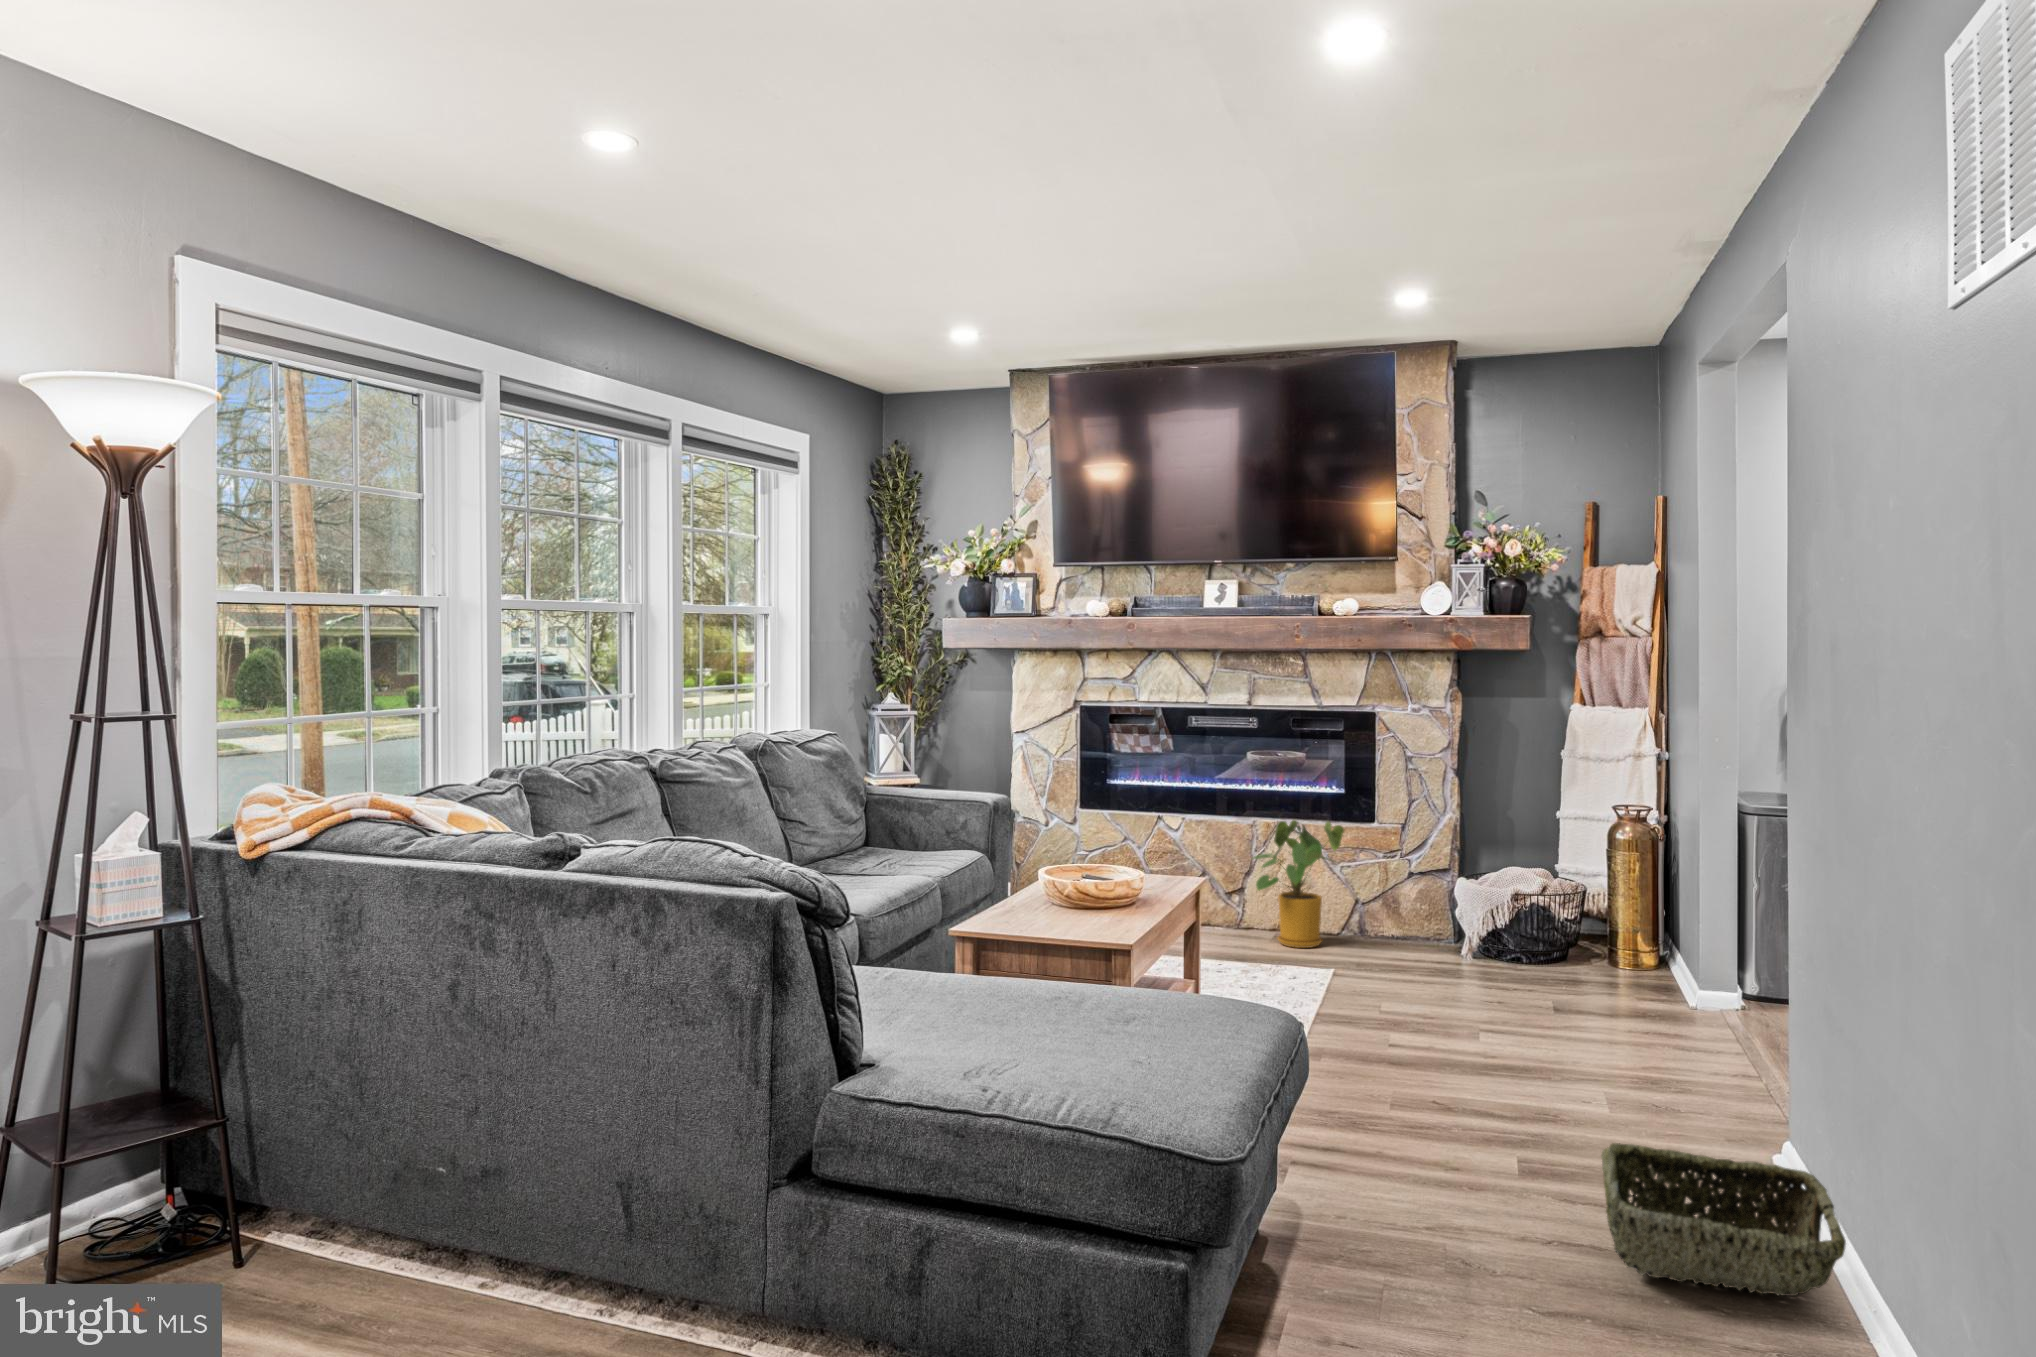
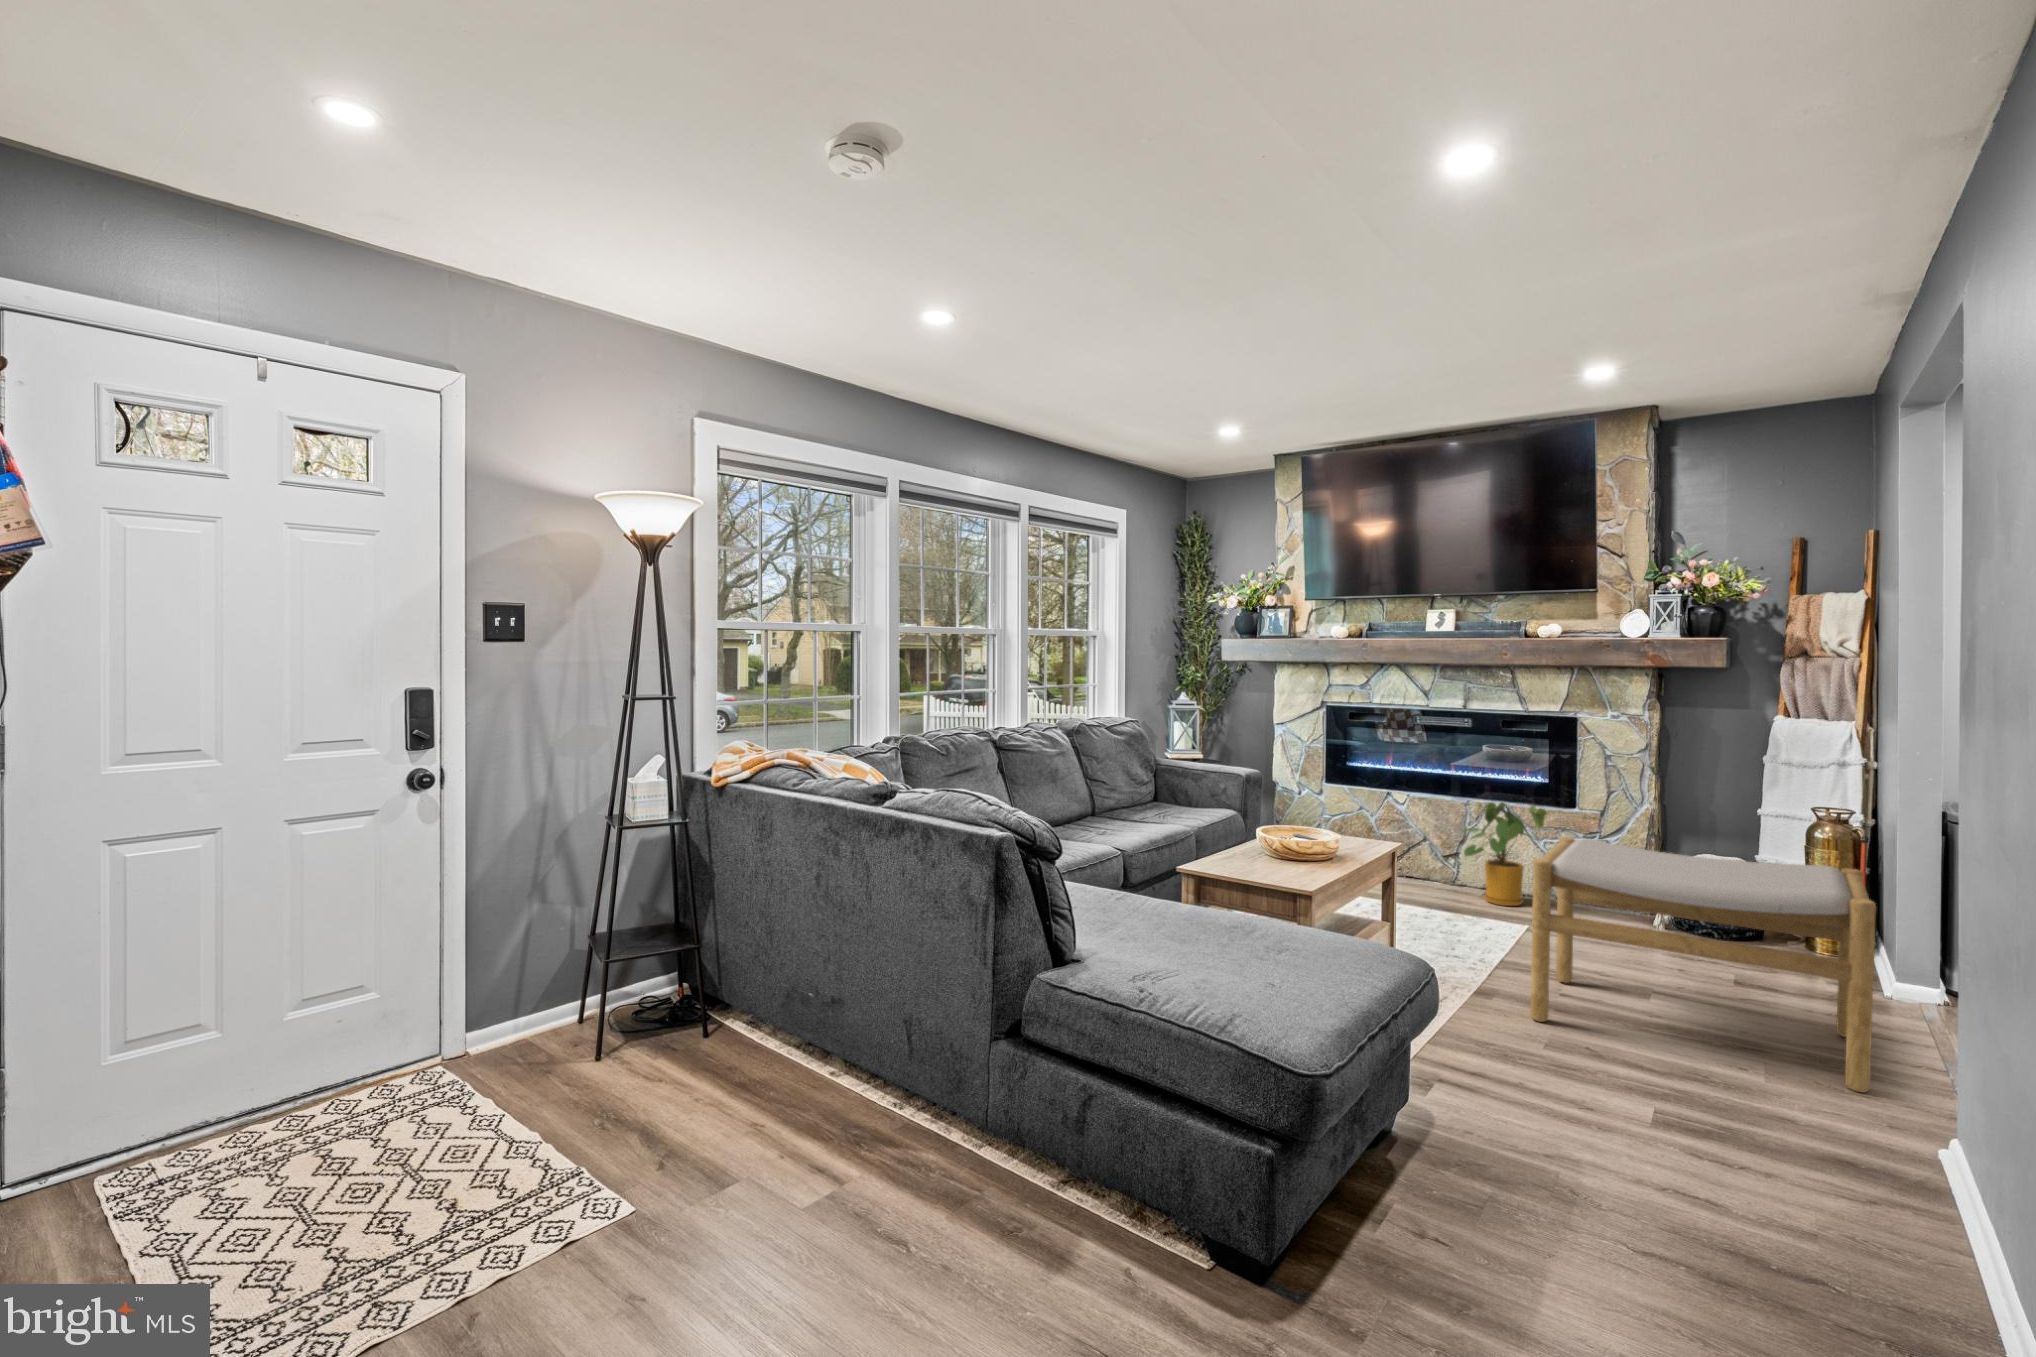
footstool: none [1367,856,1711,1114] -> present [1530,837,1876,1092]
woven basket: present [1601,1143,1846,1296] -> none [1714,1107,1977,1283]

